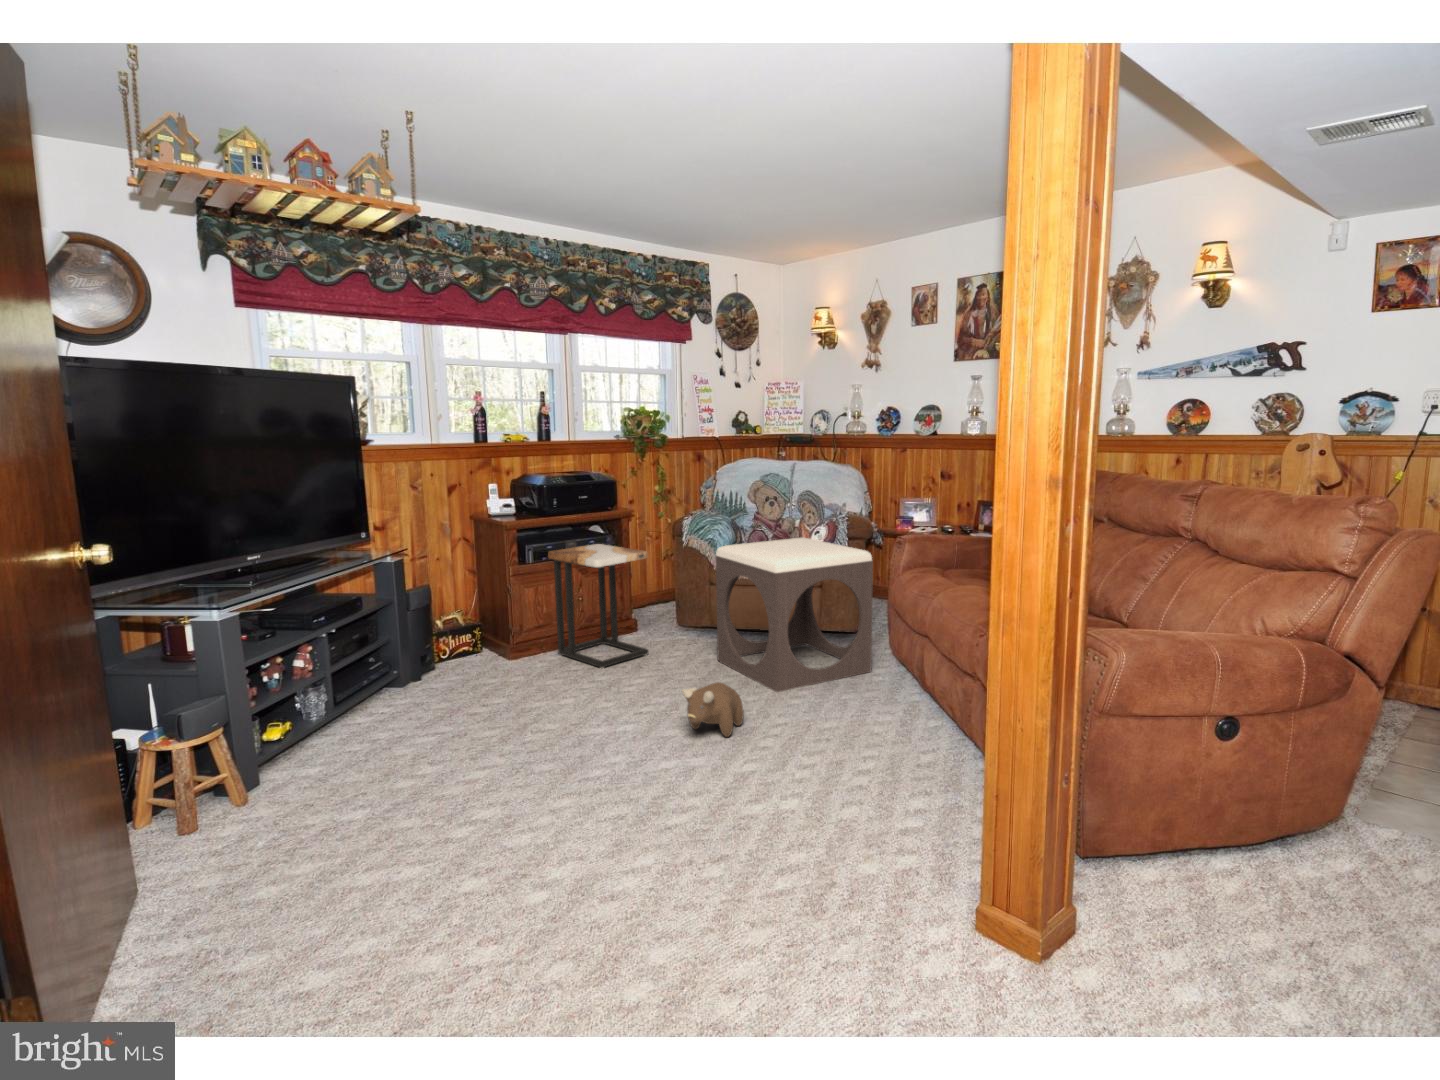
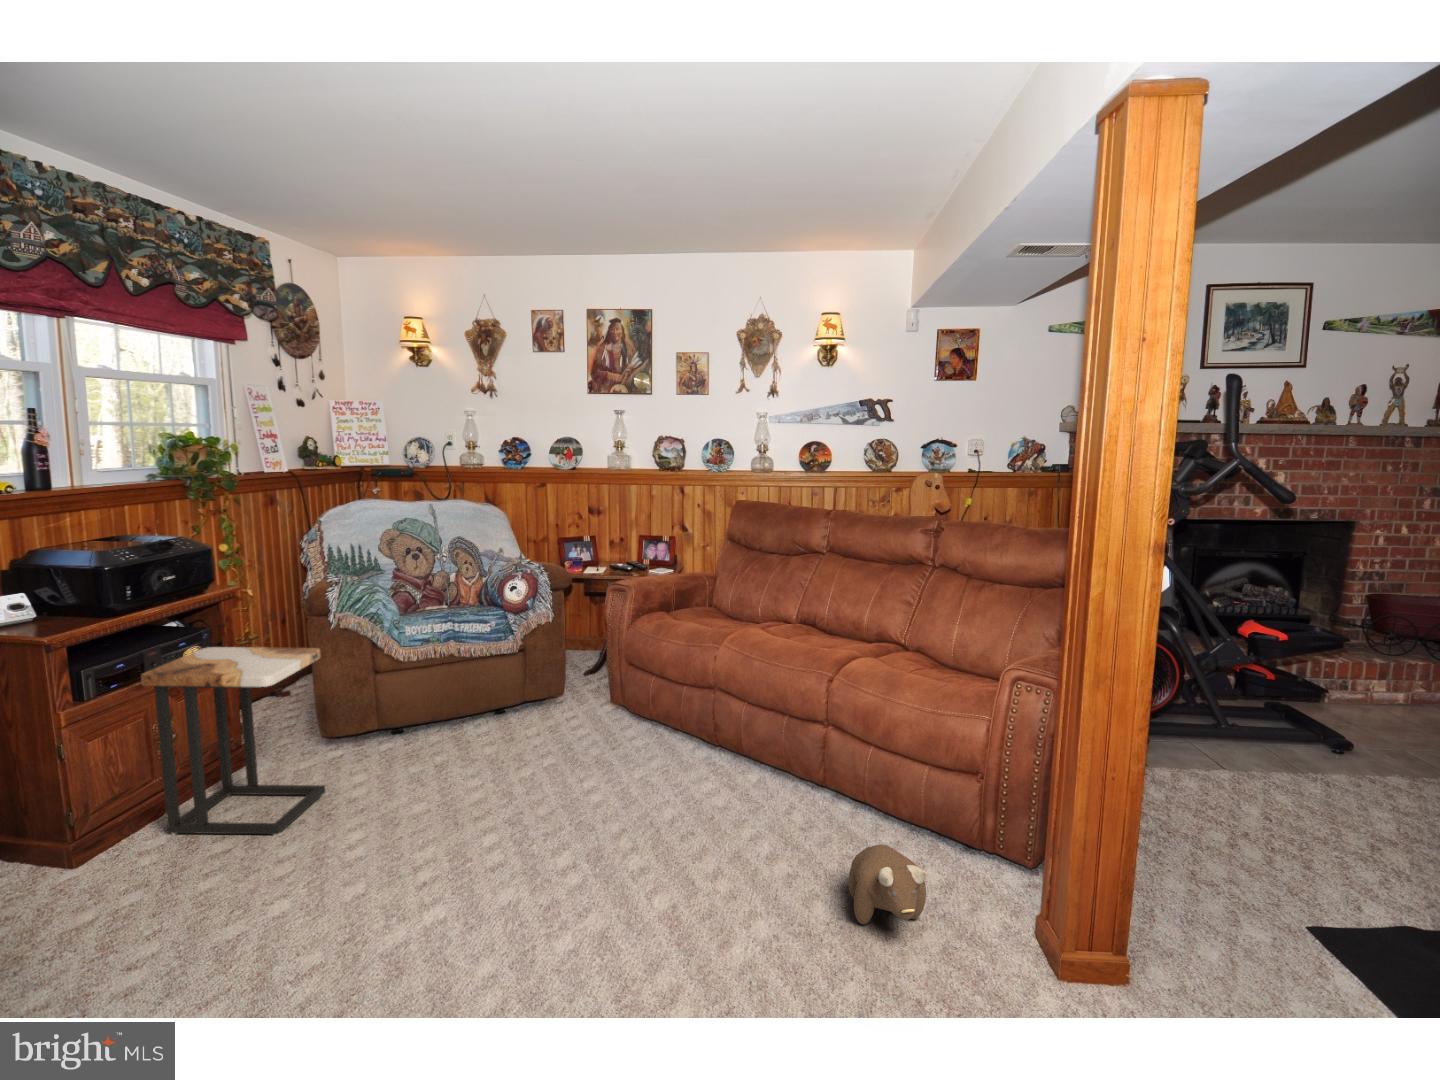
footstool: present [716,538,873,692] -> none [429,600,623,796]
plush toy: present [682,682,744,737] -> present [848,844,927,924]

